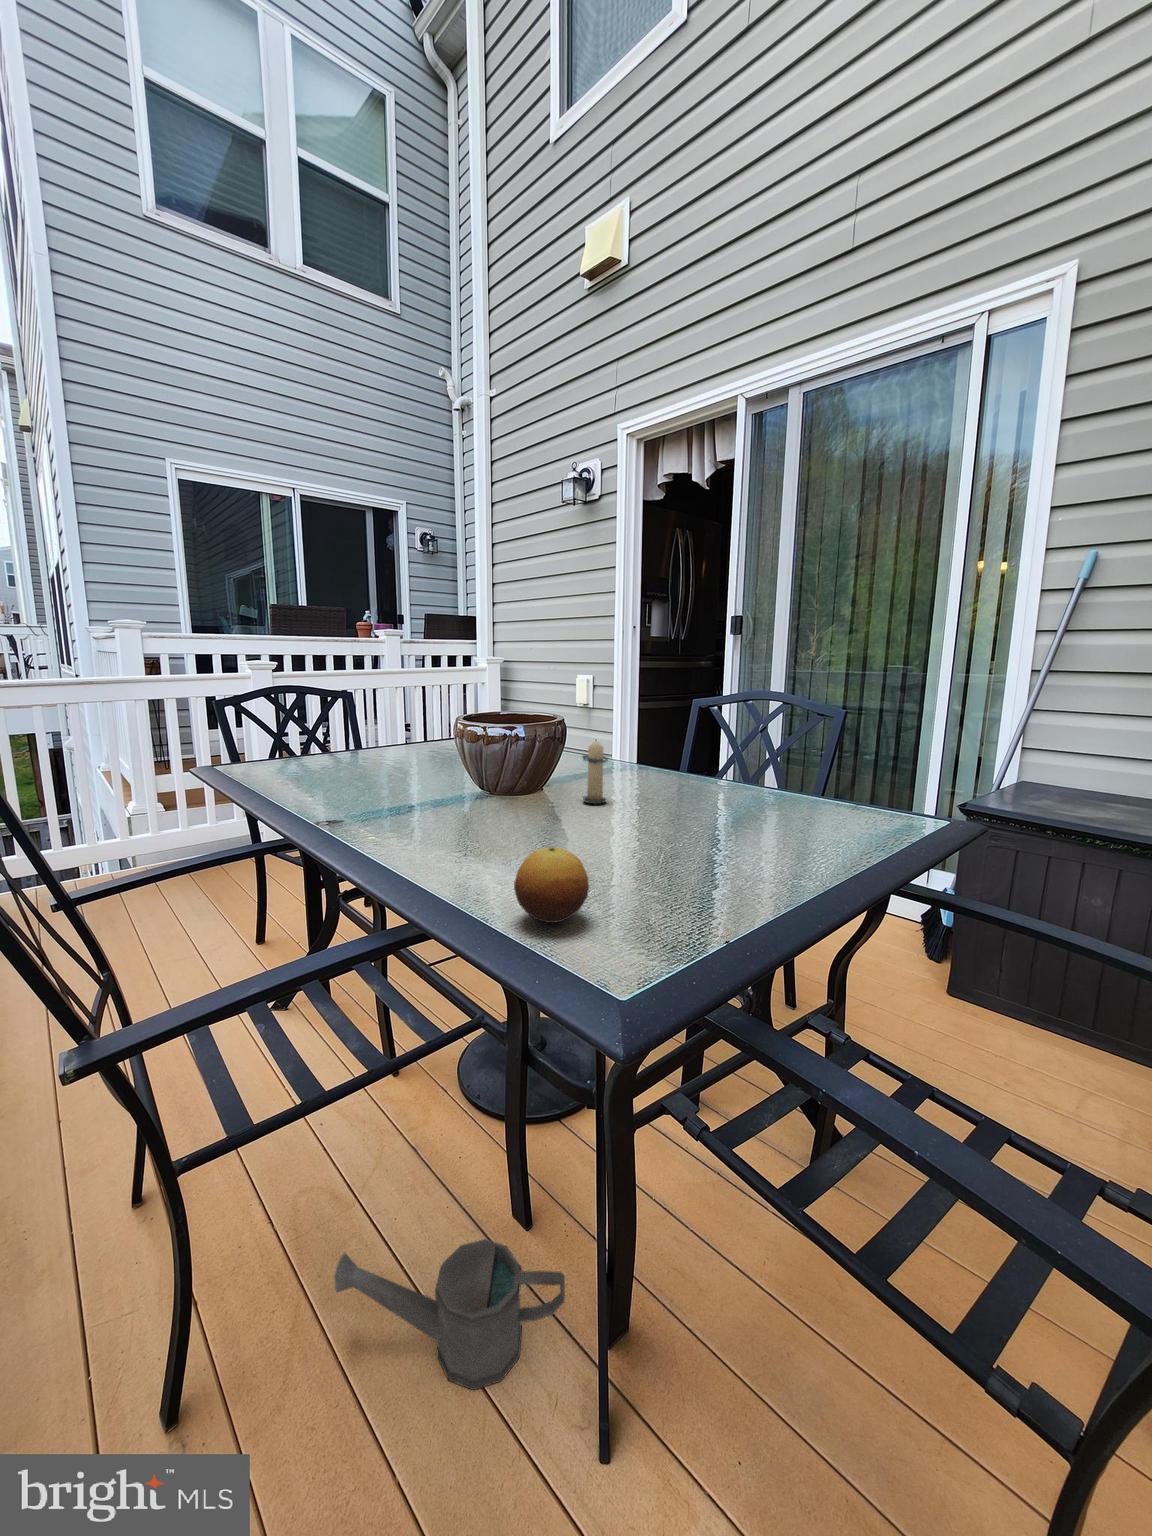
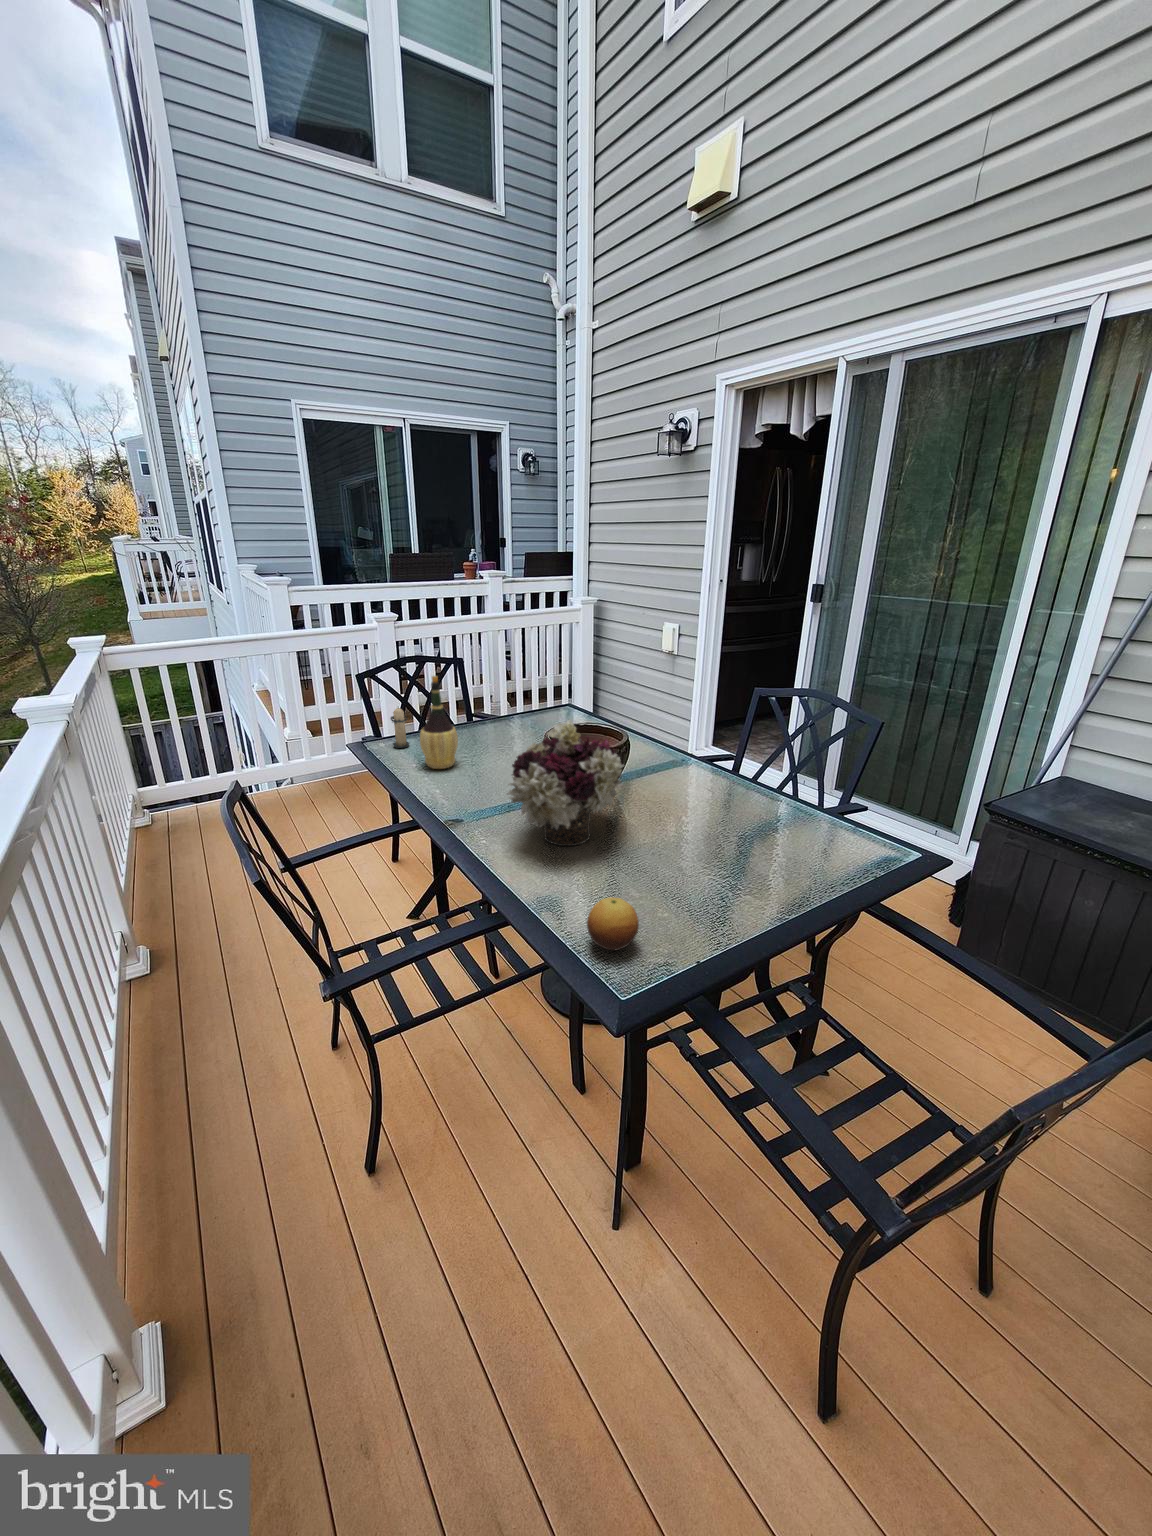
wine bottle: none [288,664,338,782] -> present [420,676,458,769]
flower arrangement: none [396,671,552,836] -> present [507,720,624,846]
candle: present [583,741,608,804] -> present [390,708,409,748]
watering can: present [334,1239,565,1390] -> none [466,1122,615,1213]

